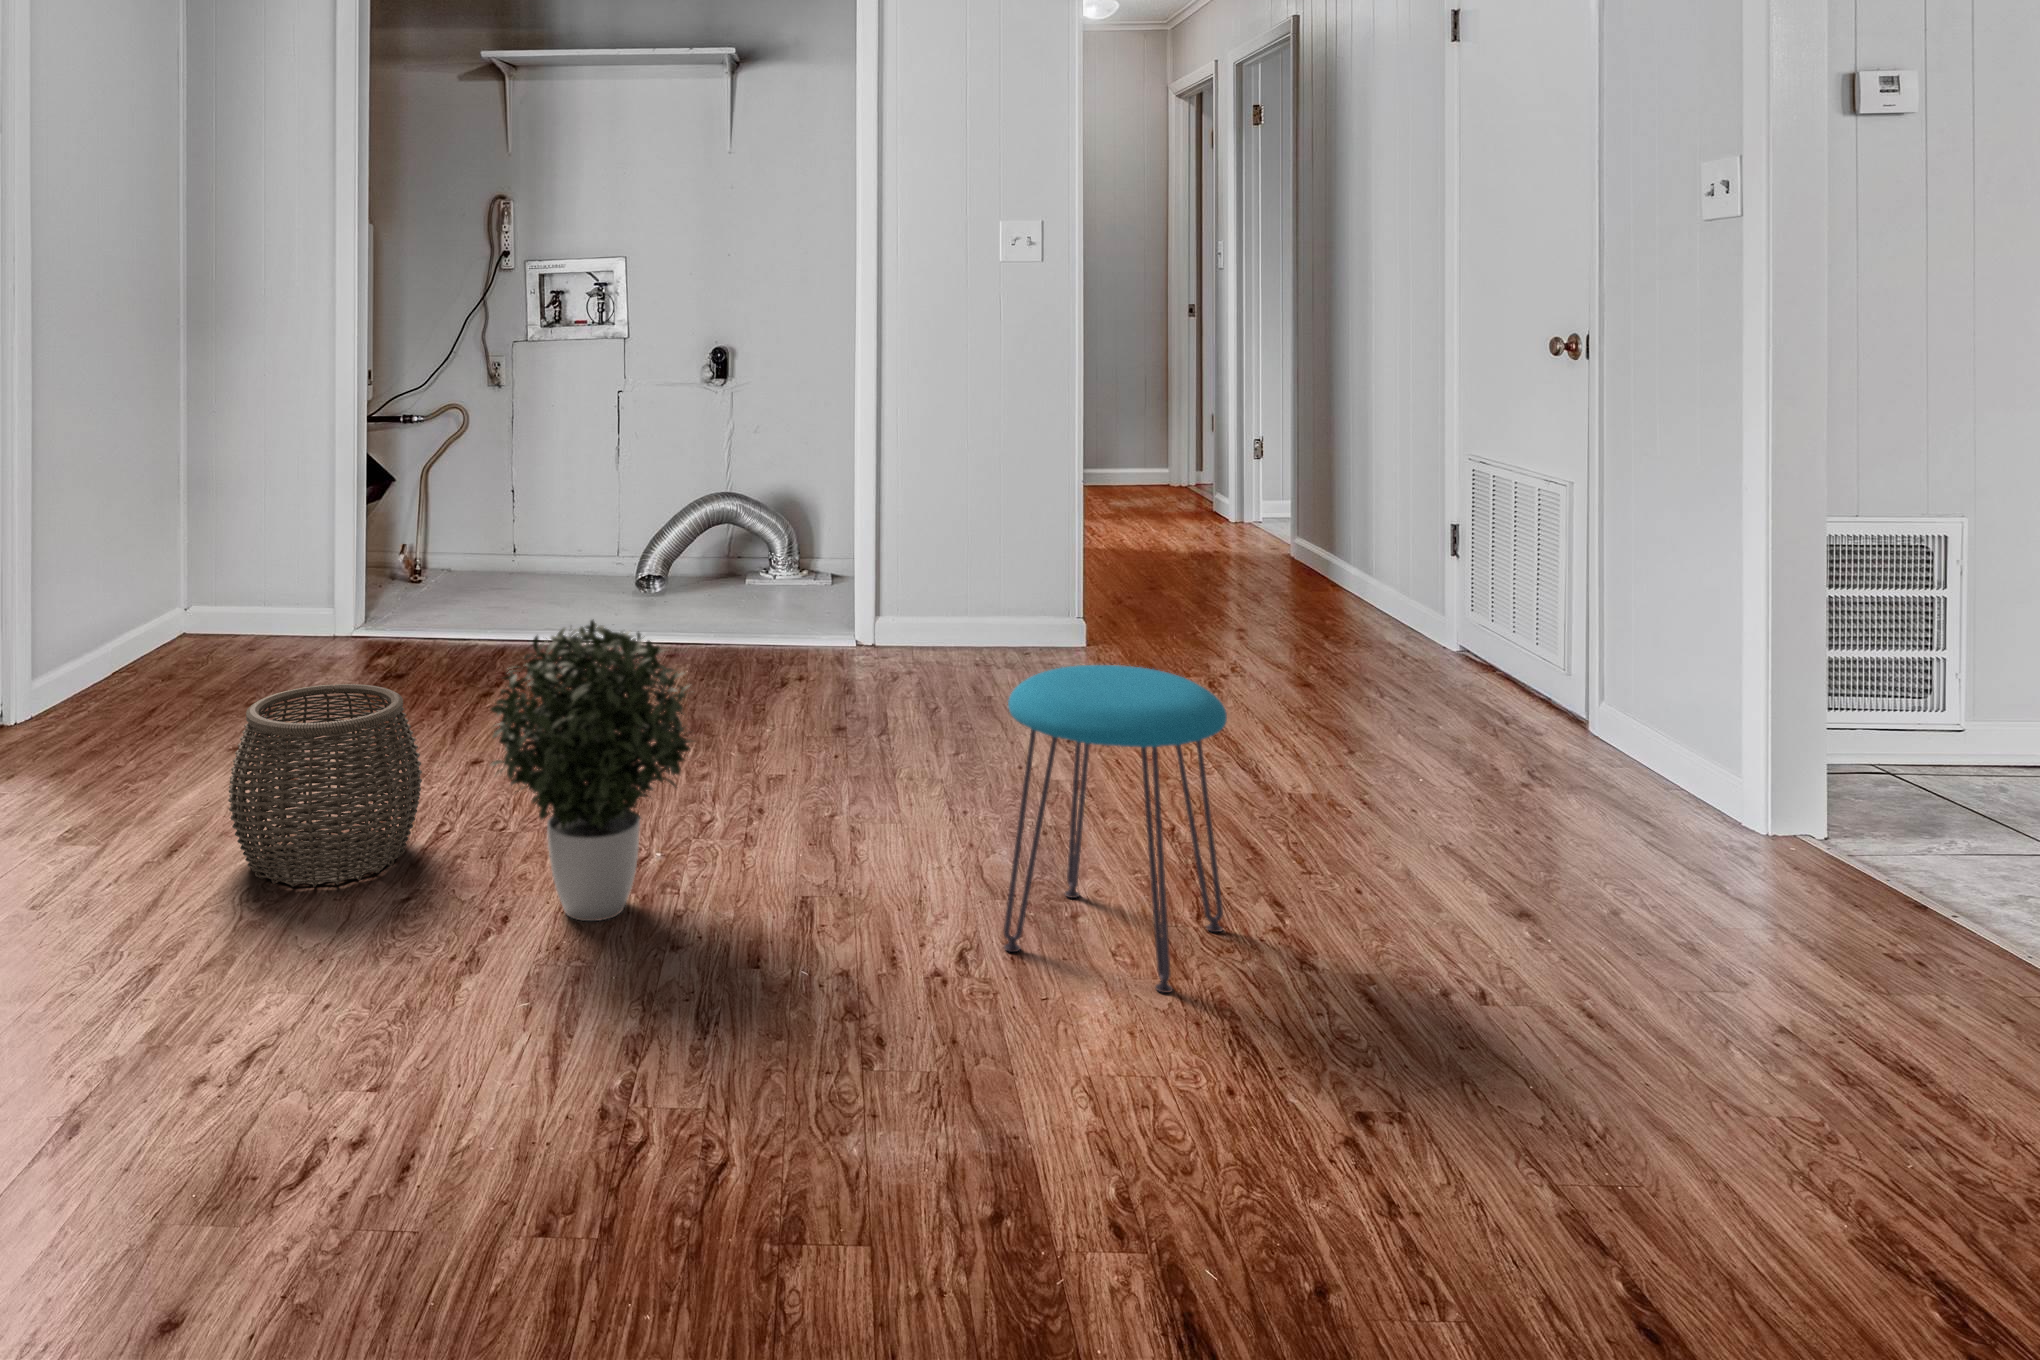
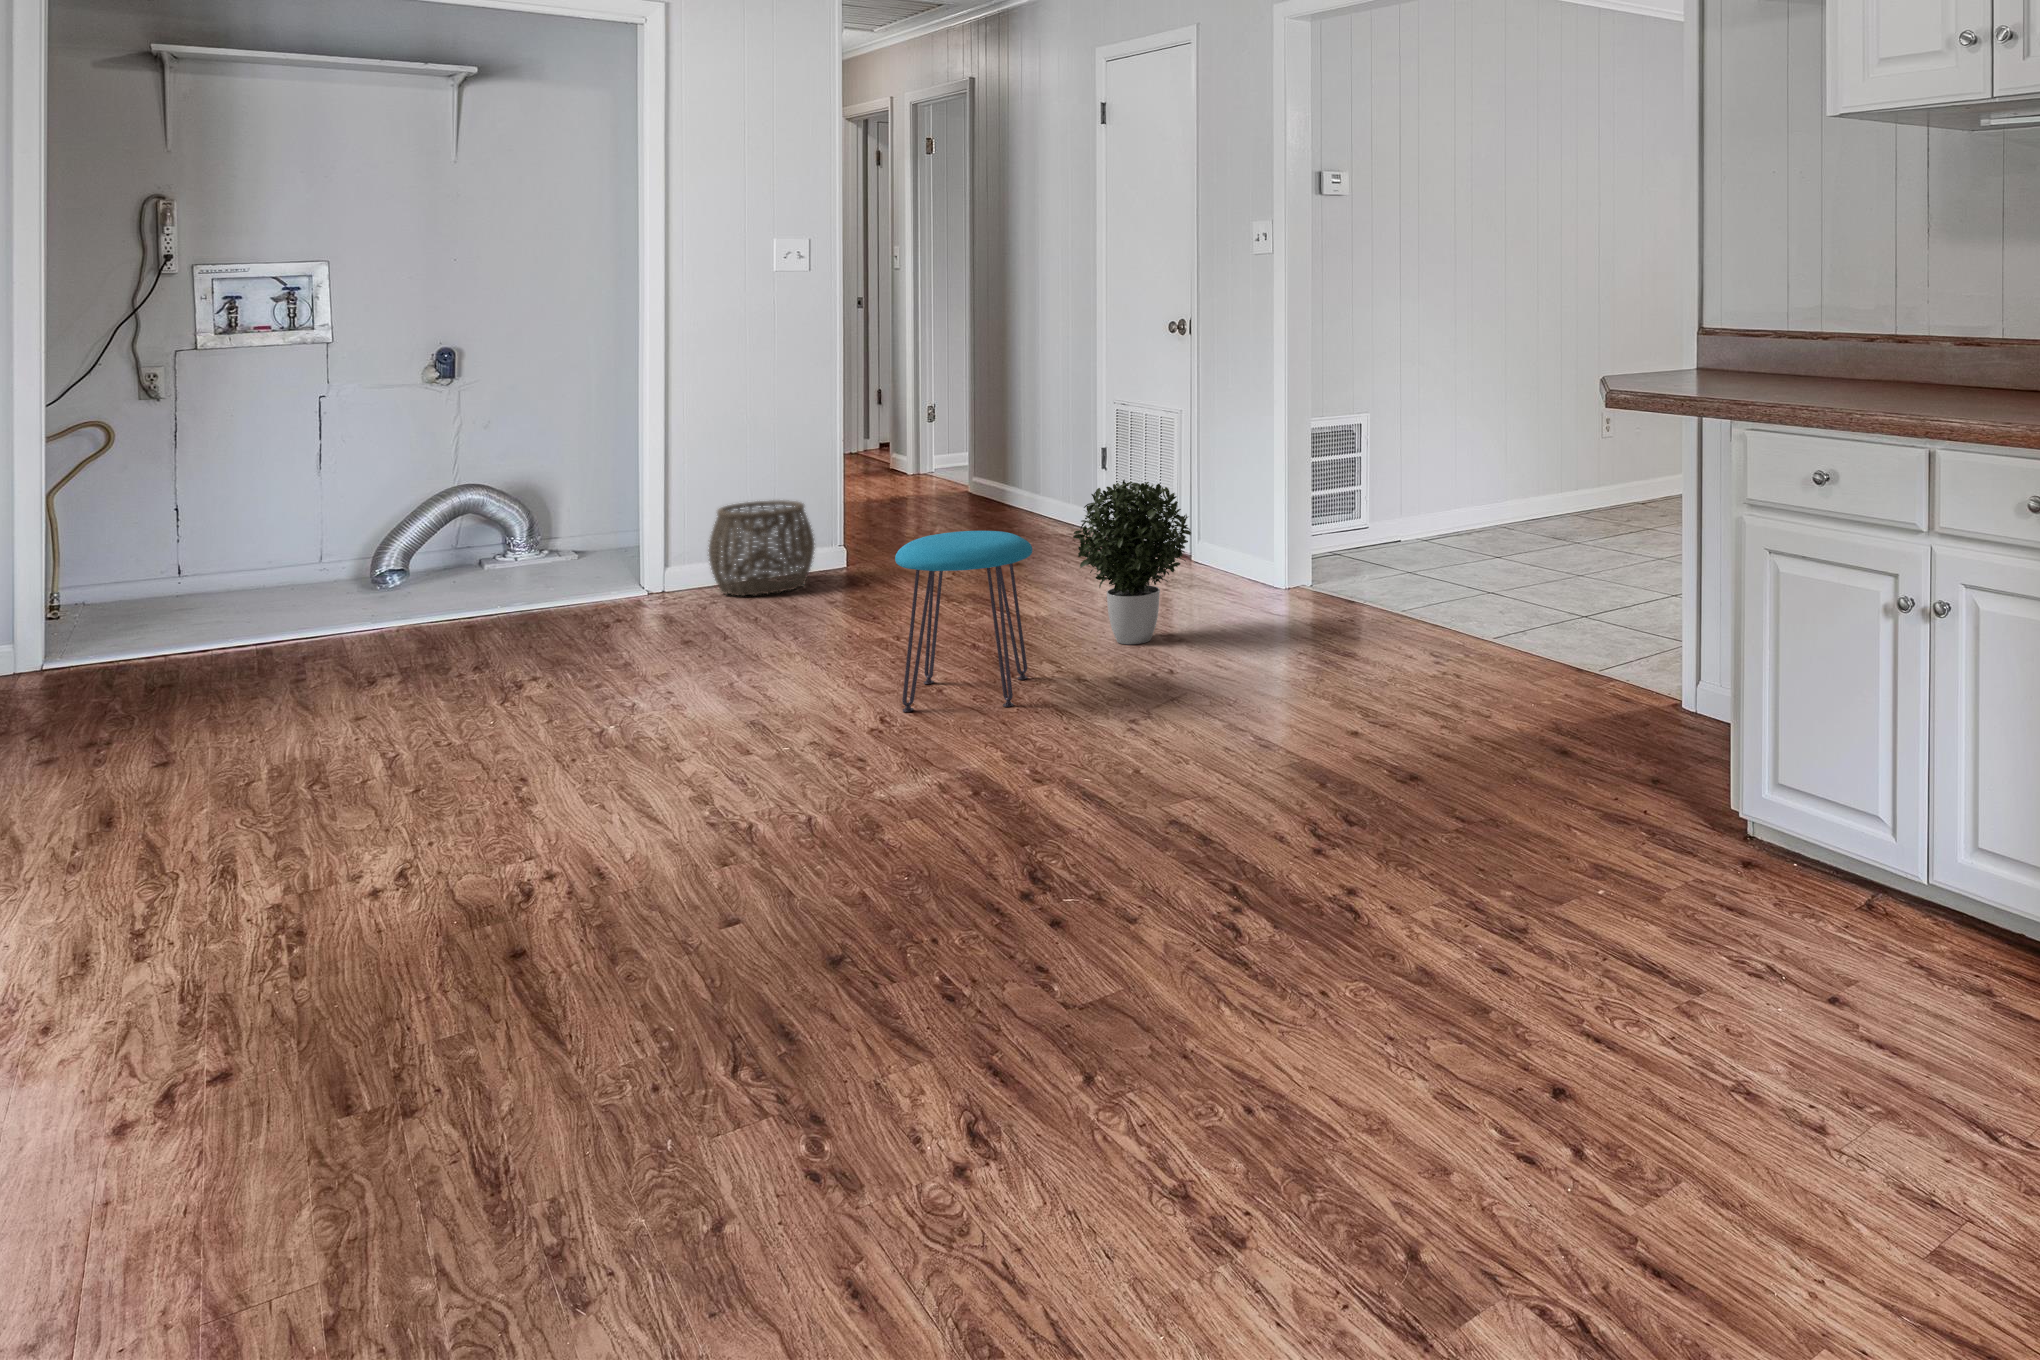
potted plant: present [491,620,693,921] -> present [1073,480,1191,644]
woven basket: present [228,684,422,887] -> present [708,500,815,596]

